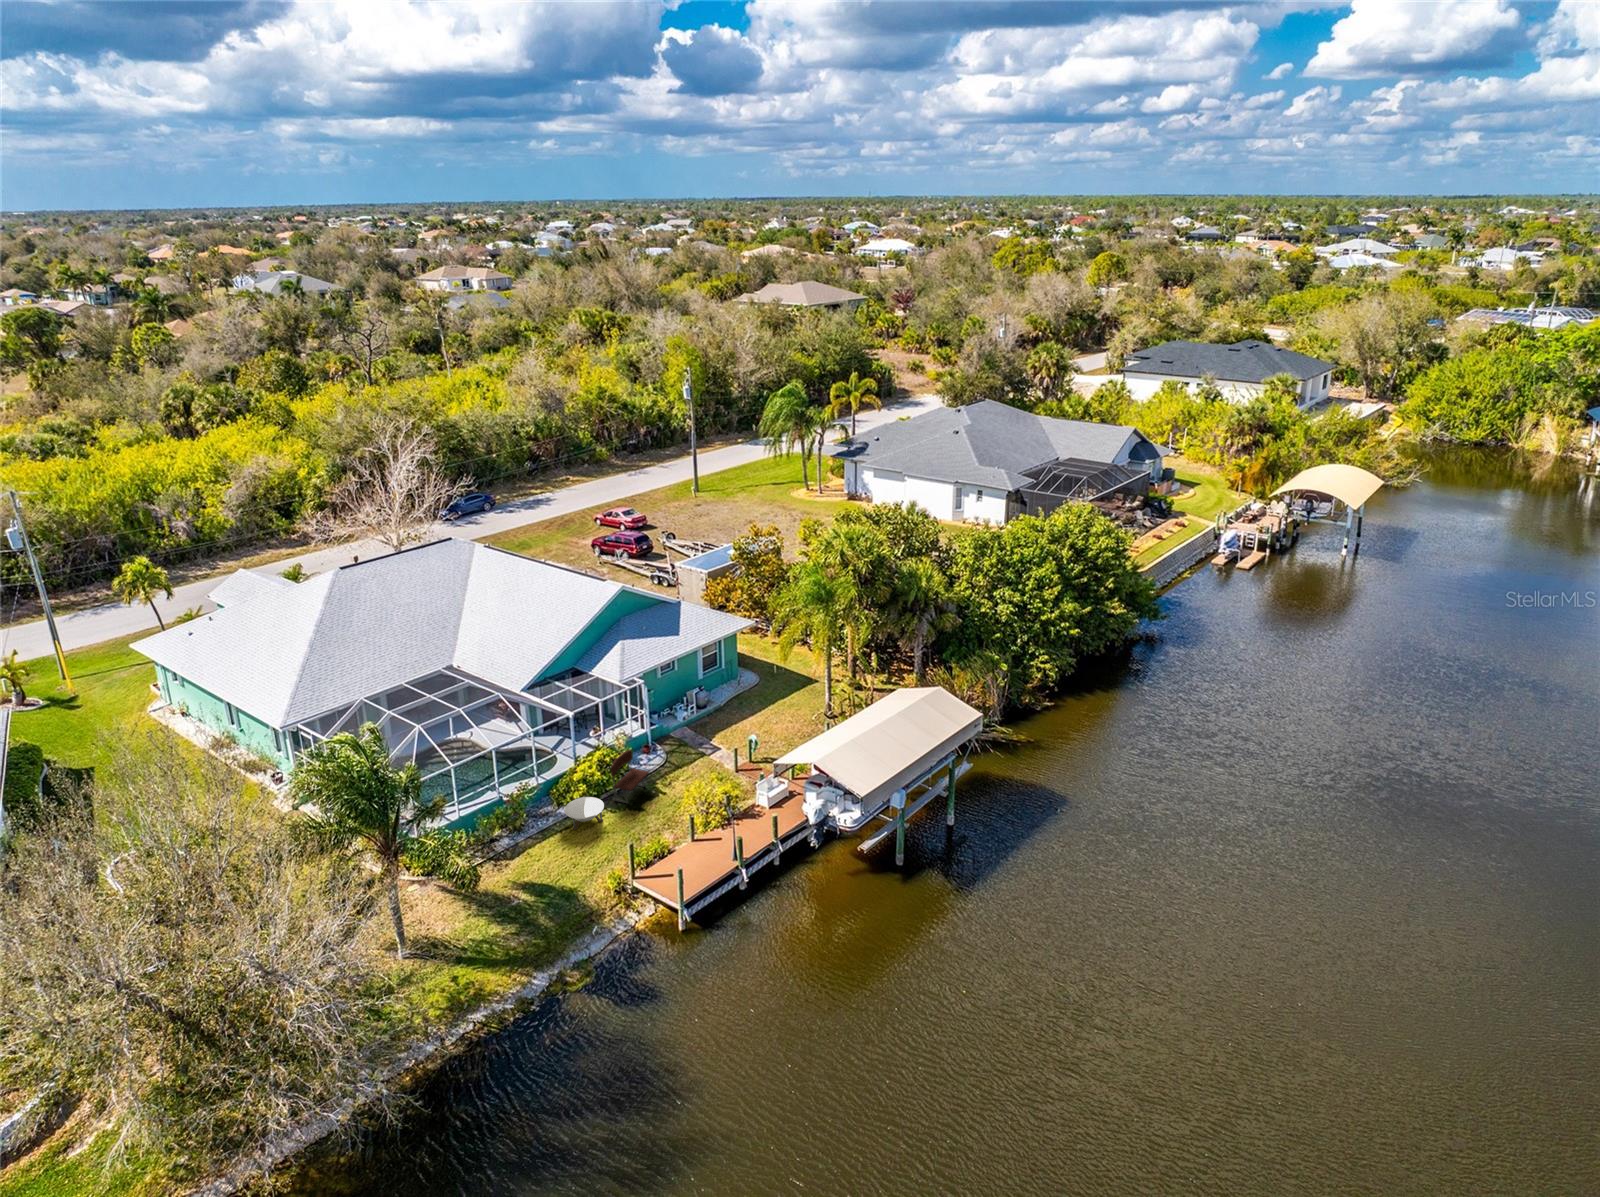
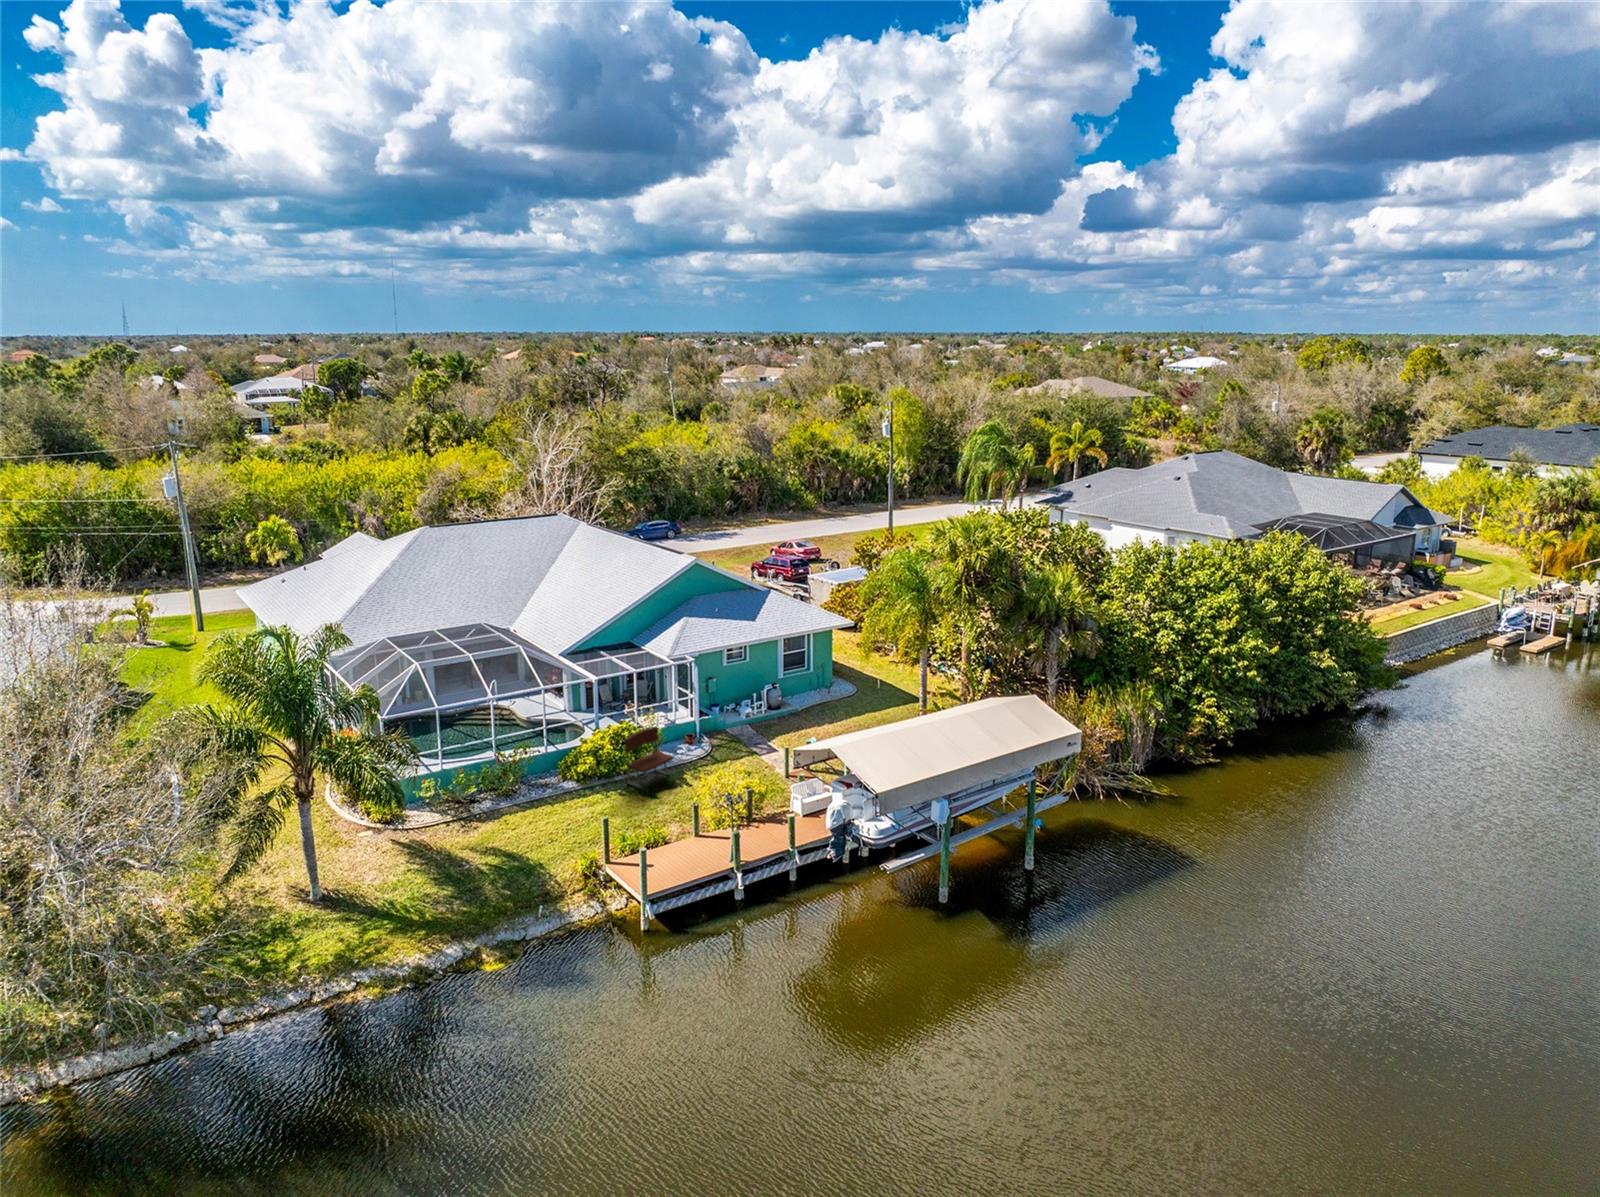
round table: present [565,797,604,830] -> none [561,772,608,805]

